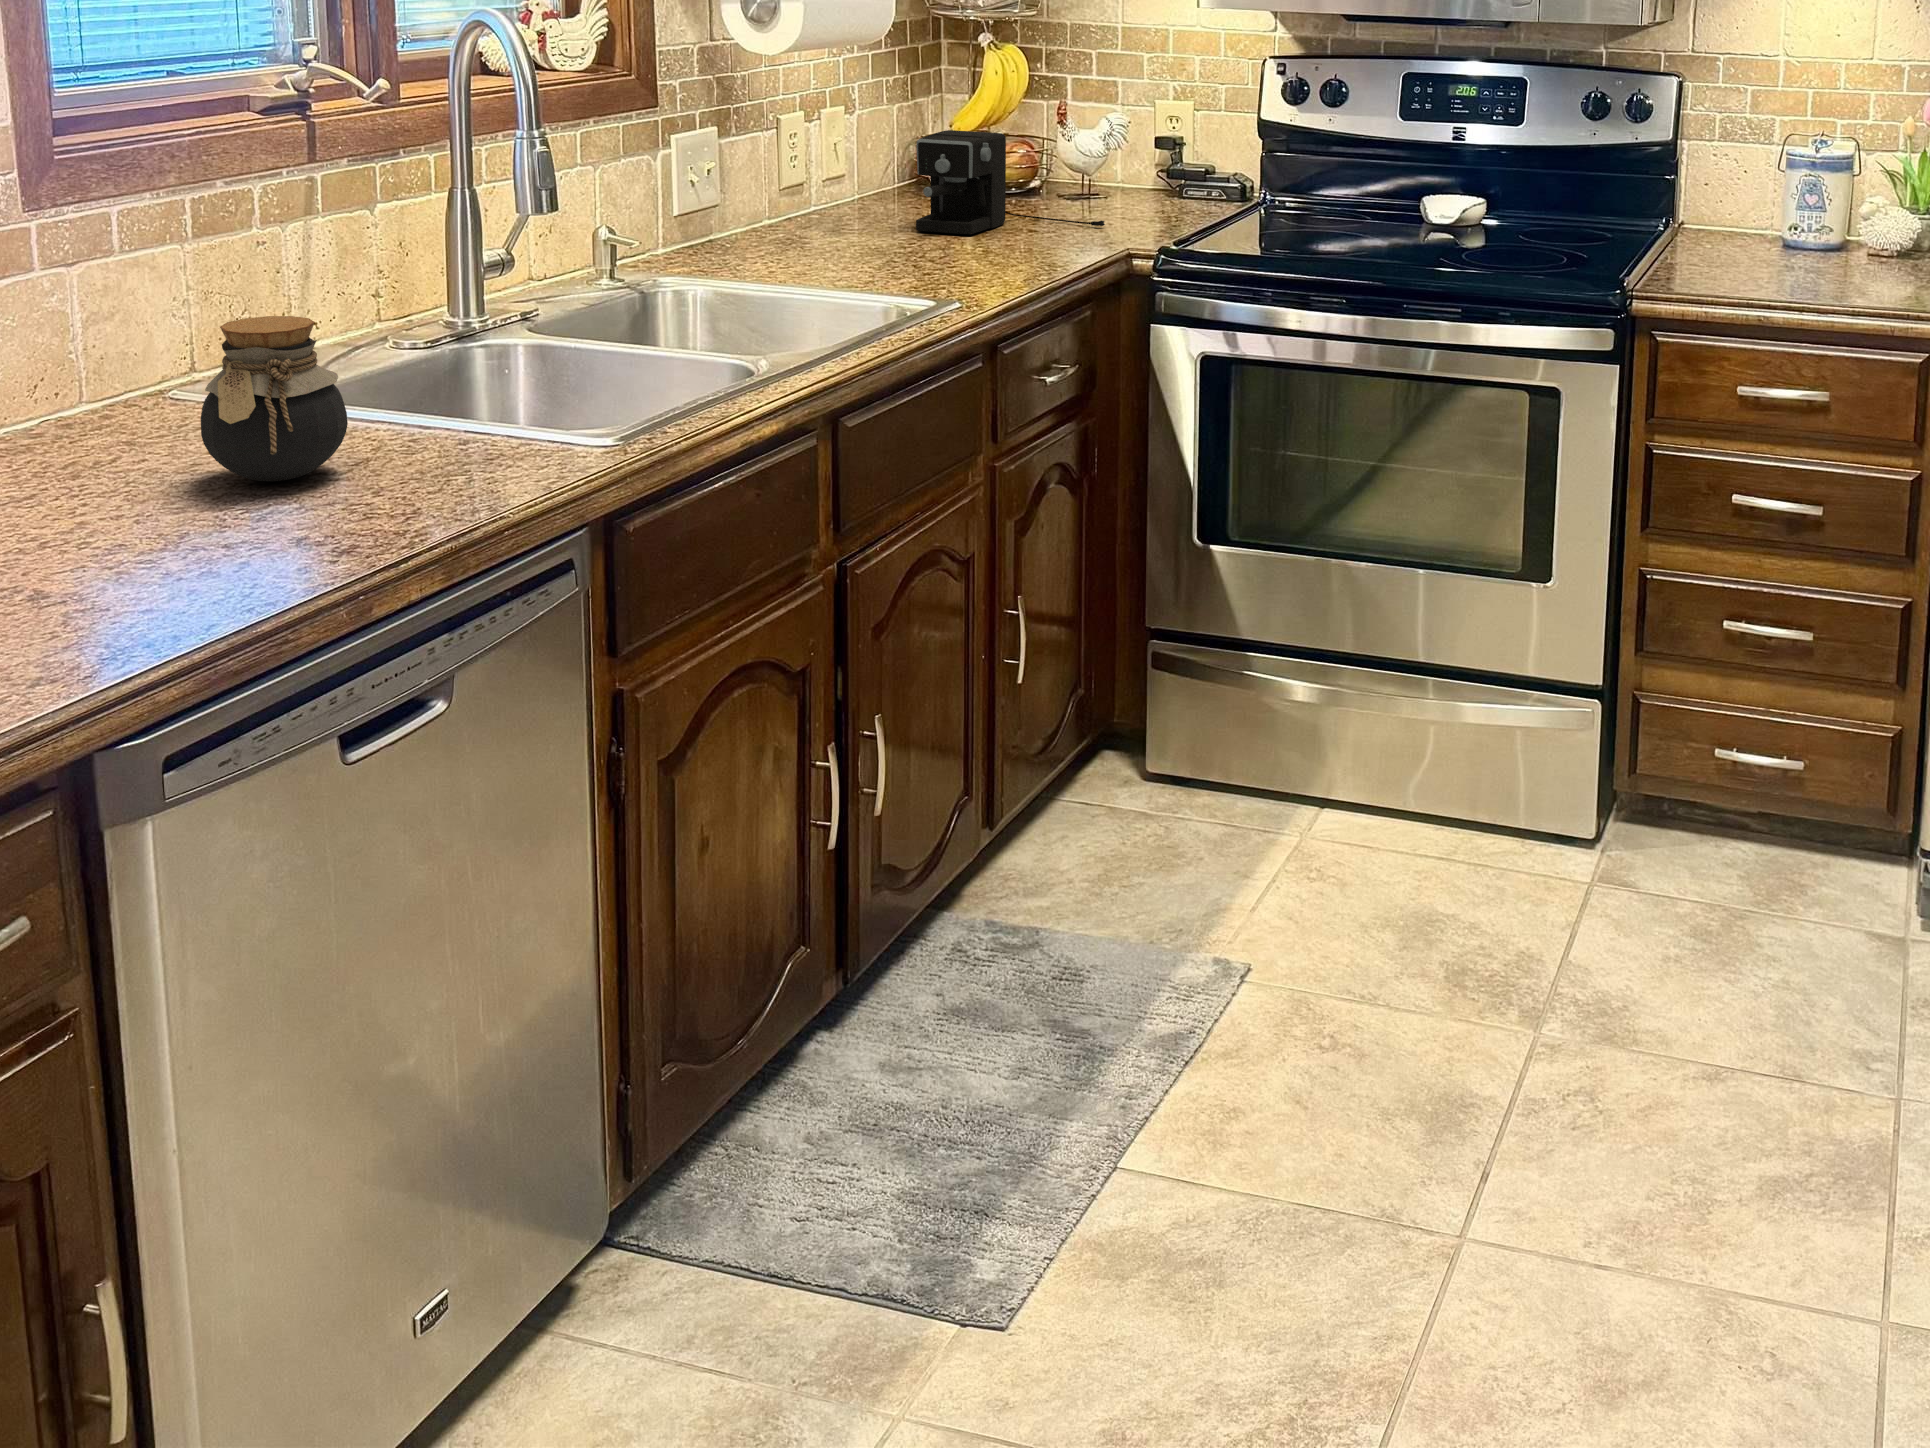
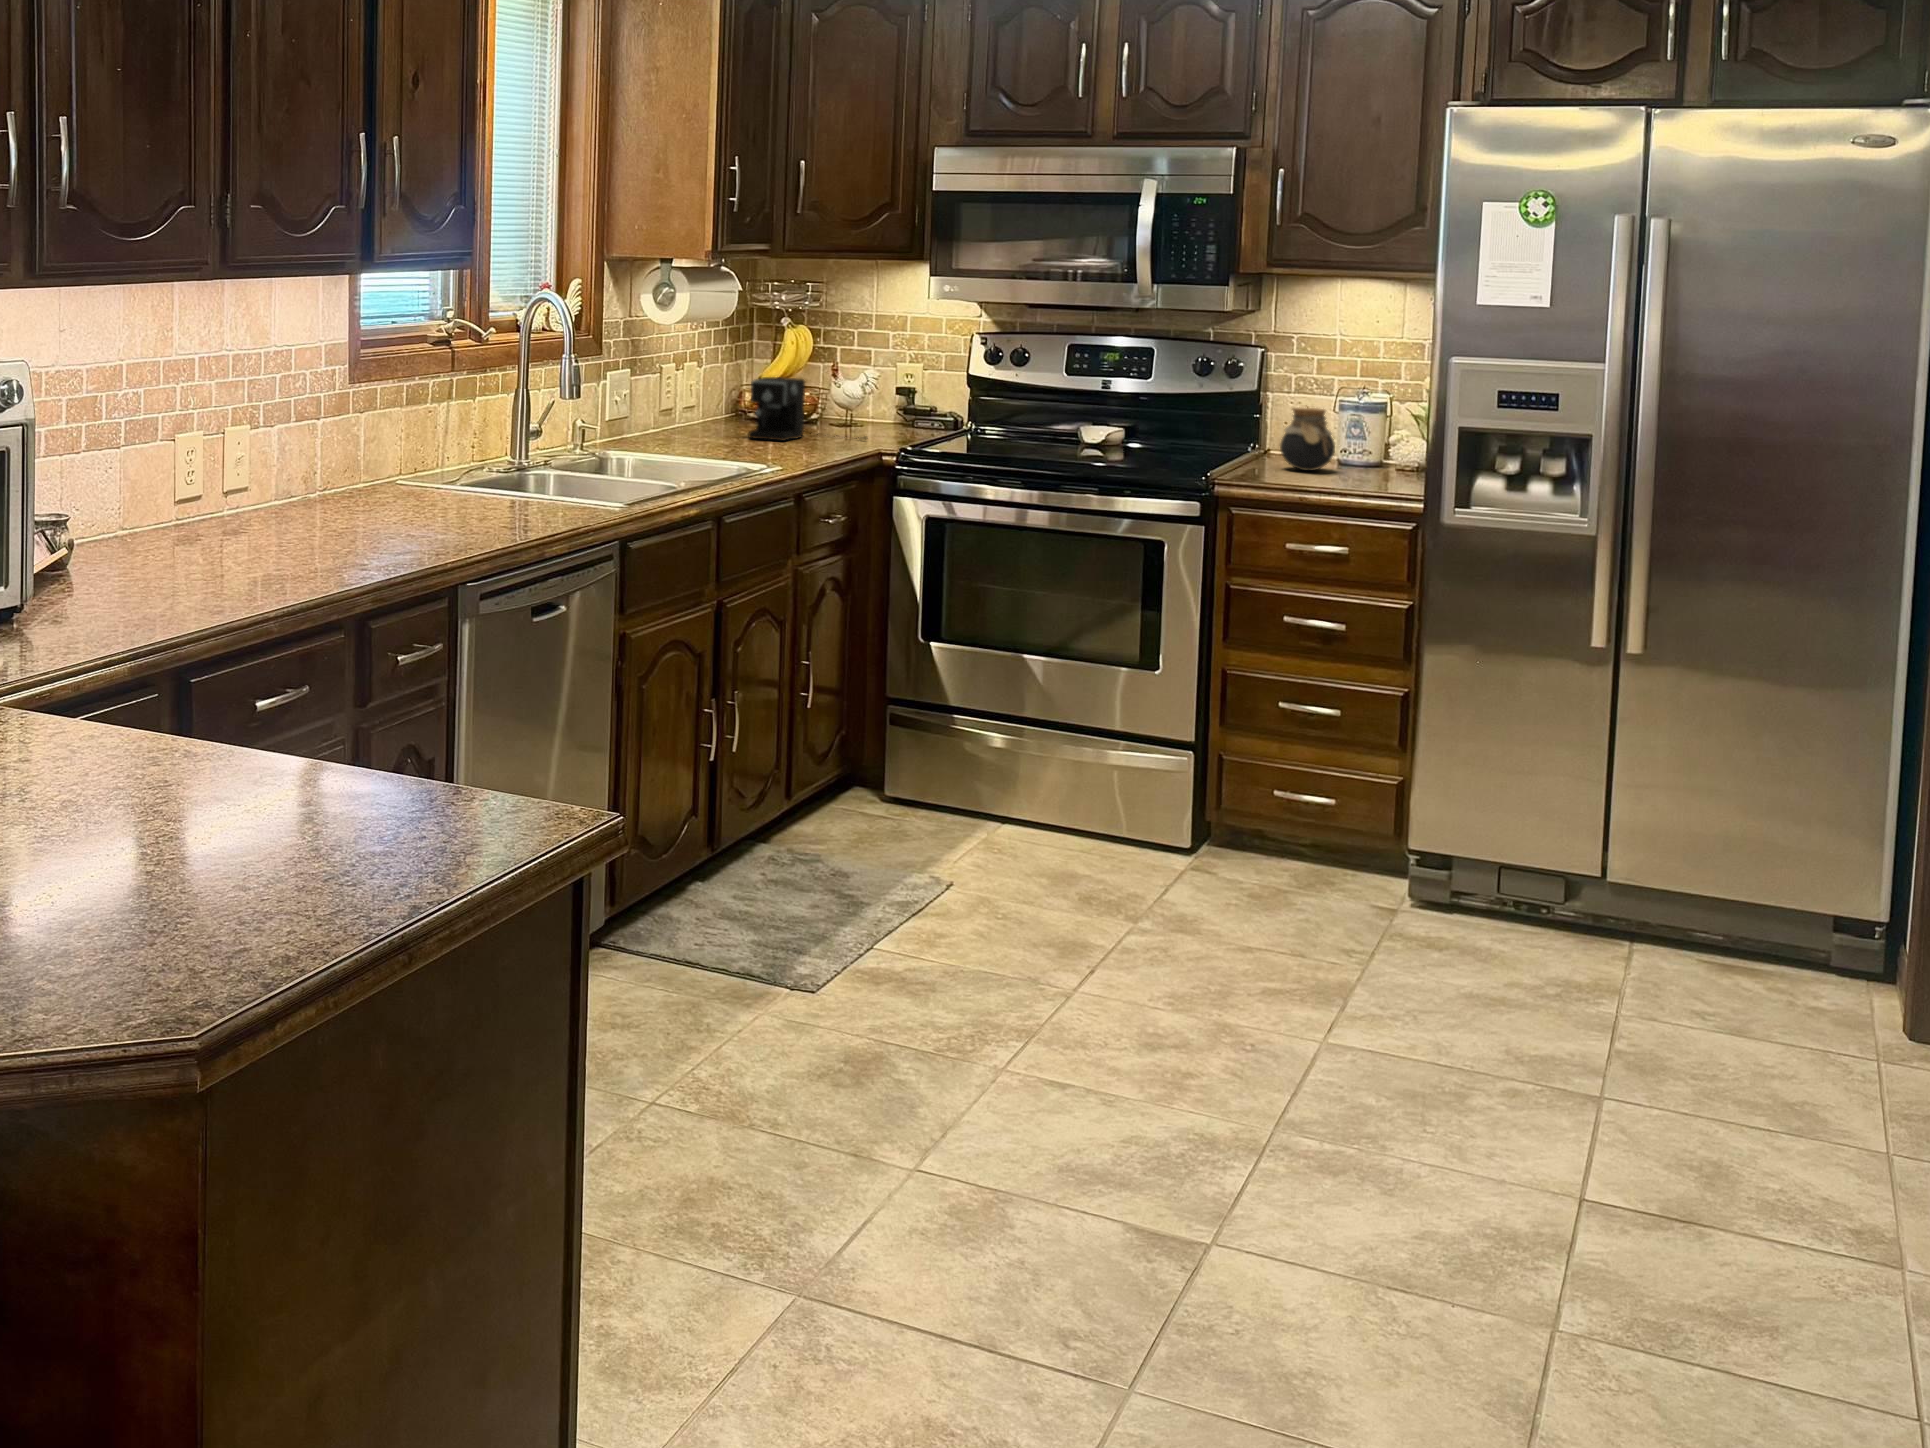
jar: present [201,316,348,481] -> present [1280,407,1335,471]

